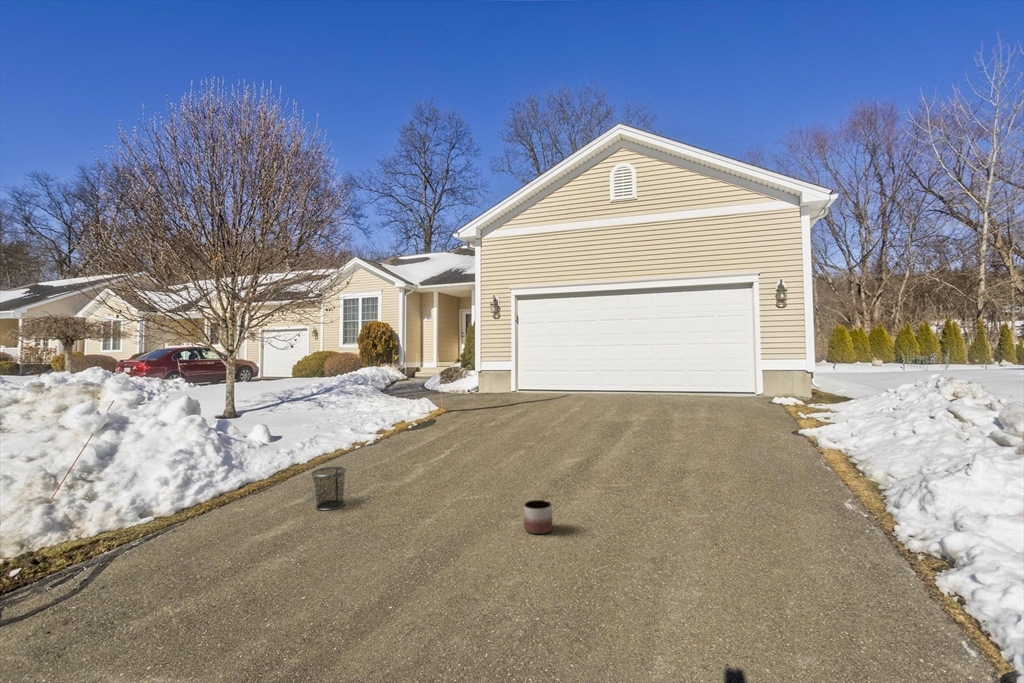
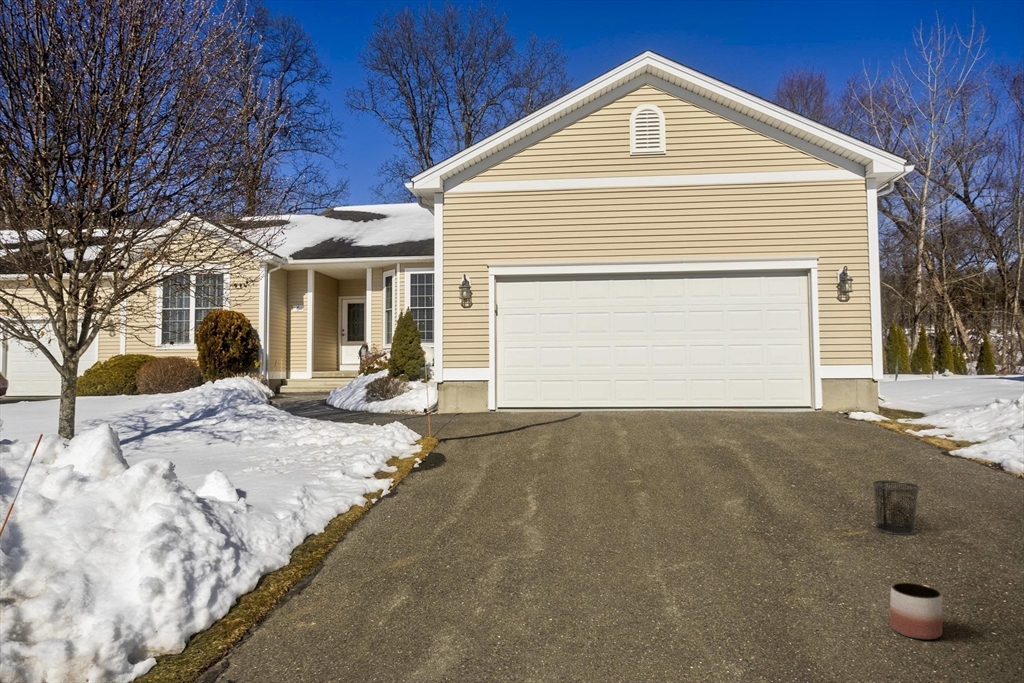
waste bin: present [312,467,346,510] -> present [872,480,920,535]

